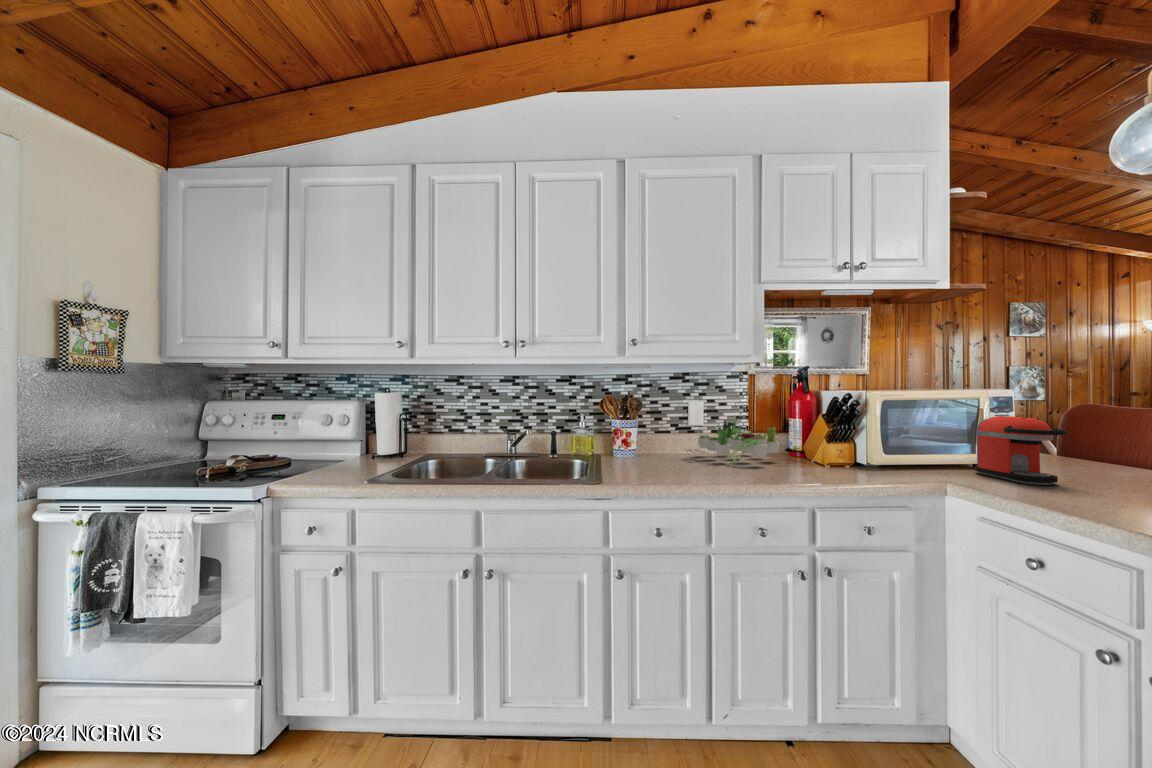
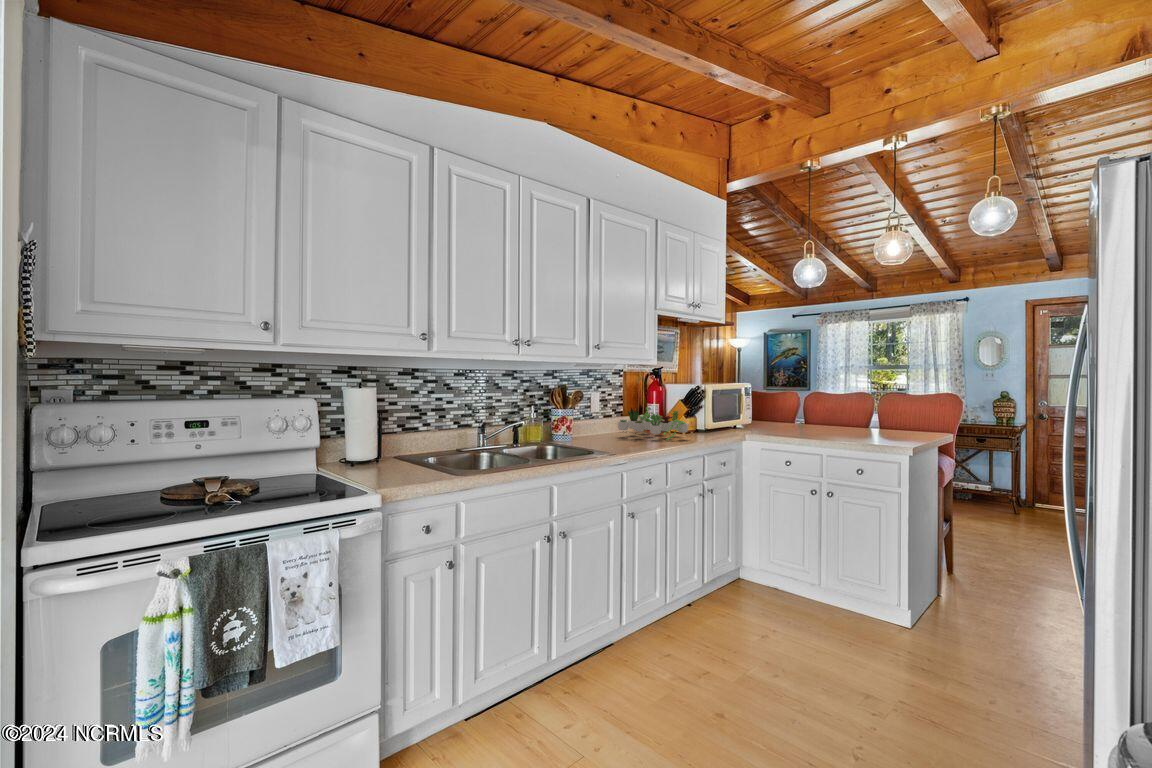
coffee maker: present [975,416,1067,485] -> none [775,399,825,435]

